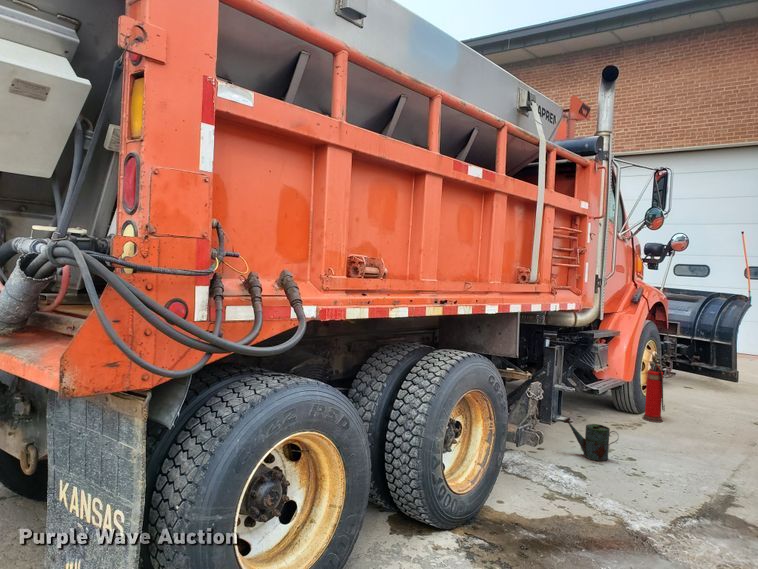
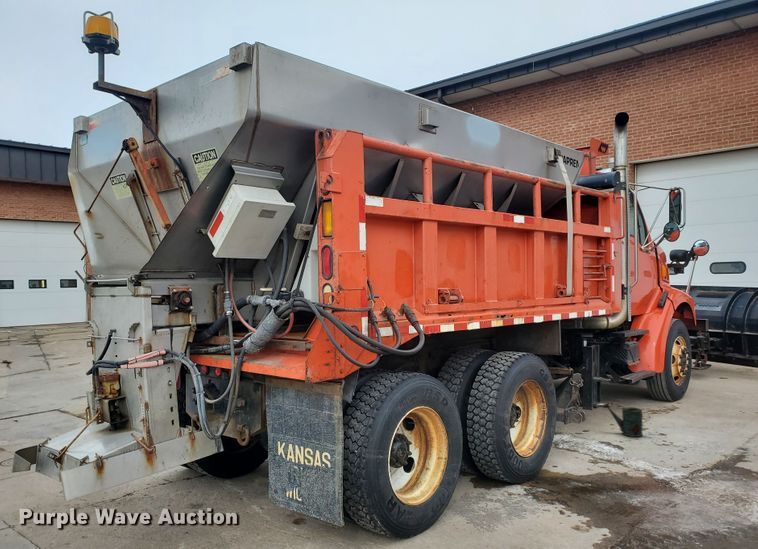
fire extinguisher: present [642,361,665,422] -> none [676,354,695,407]

